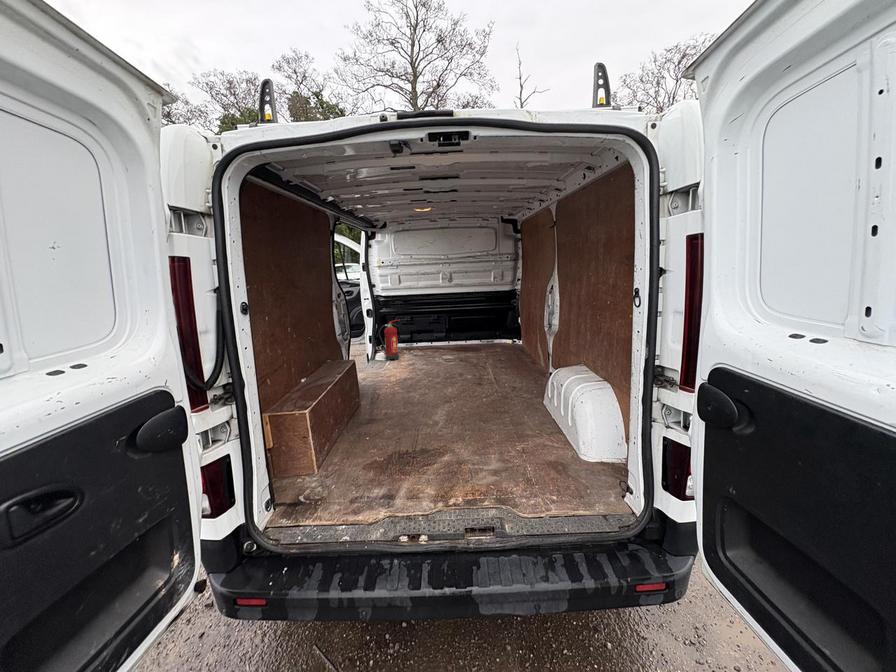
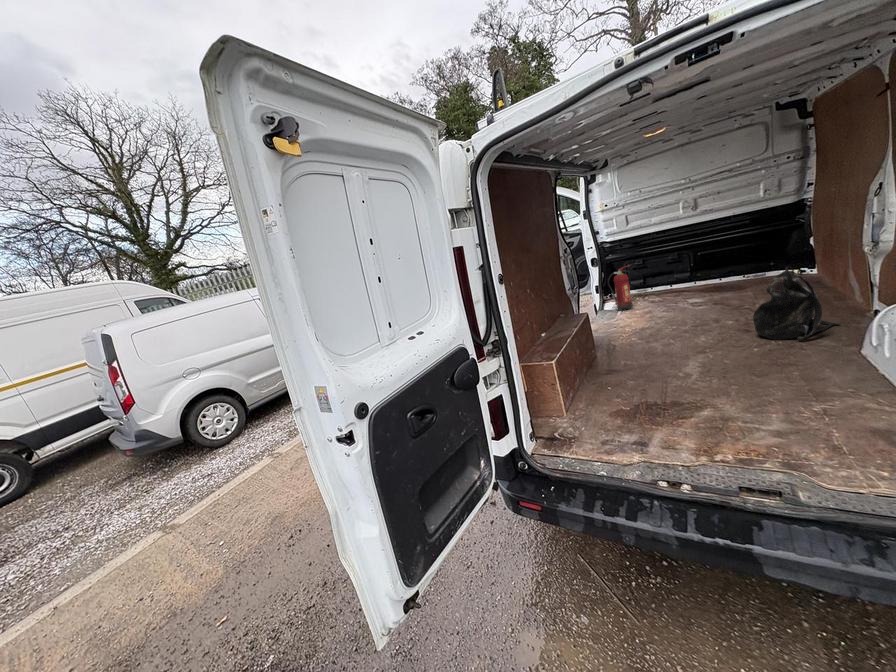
backpack: none [492,334,549,397] -> present [753,266,840,341]

